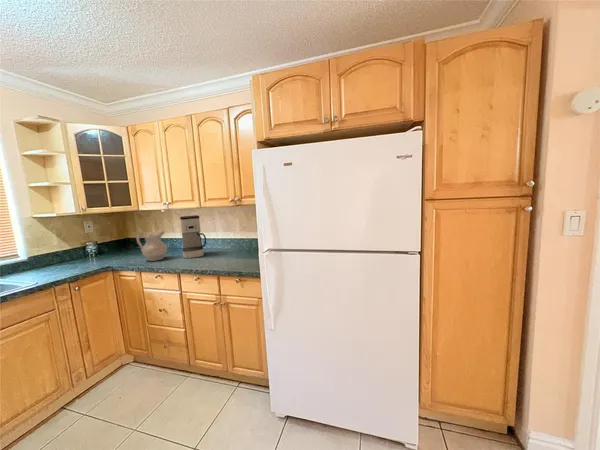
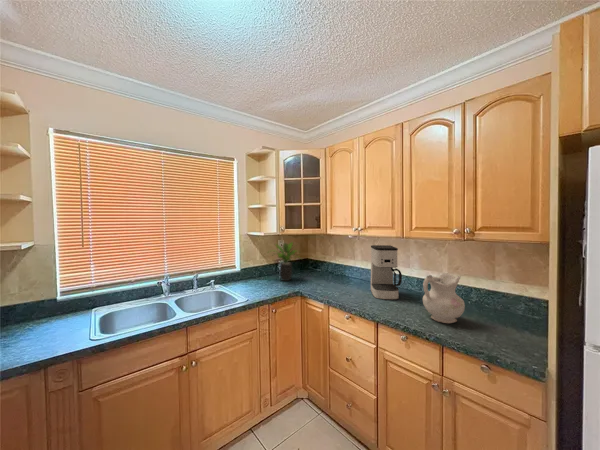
potted plant: none [65,221,114,262] -> present [276,243,296,281]
ceramic pitcher: present [137,231,167,261] -> present [423,274,465,323]

